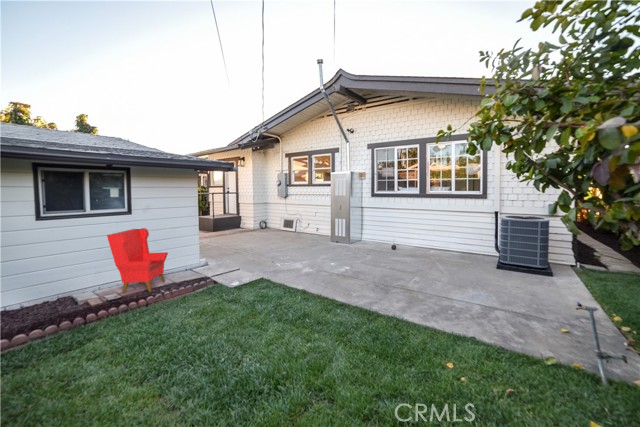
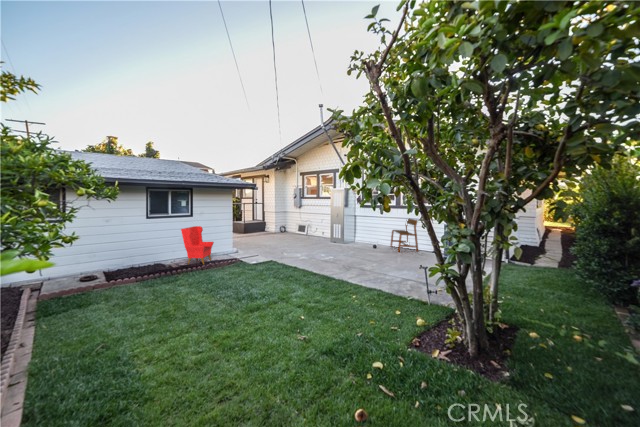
bench: none [414,209,458,256] -> present [391,218,418,252]

